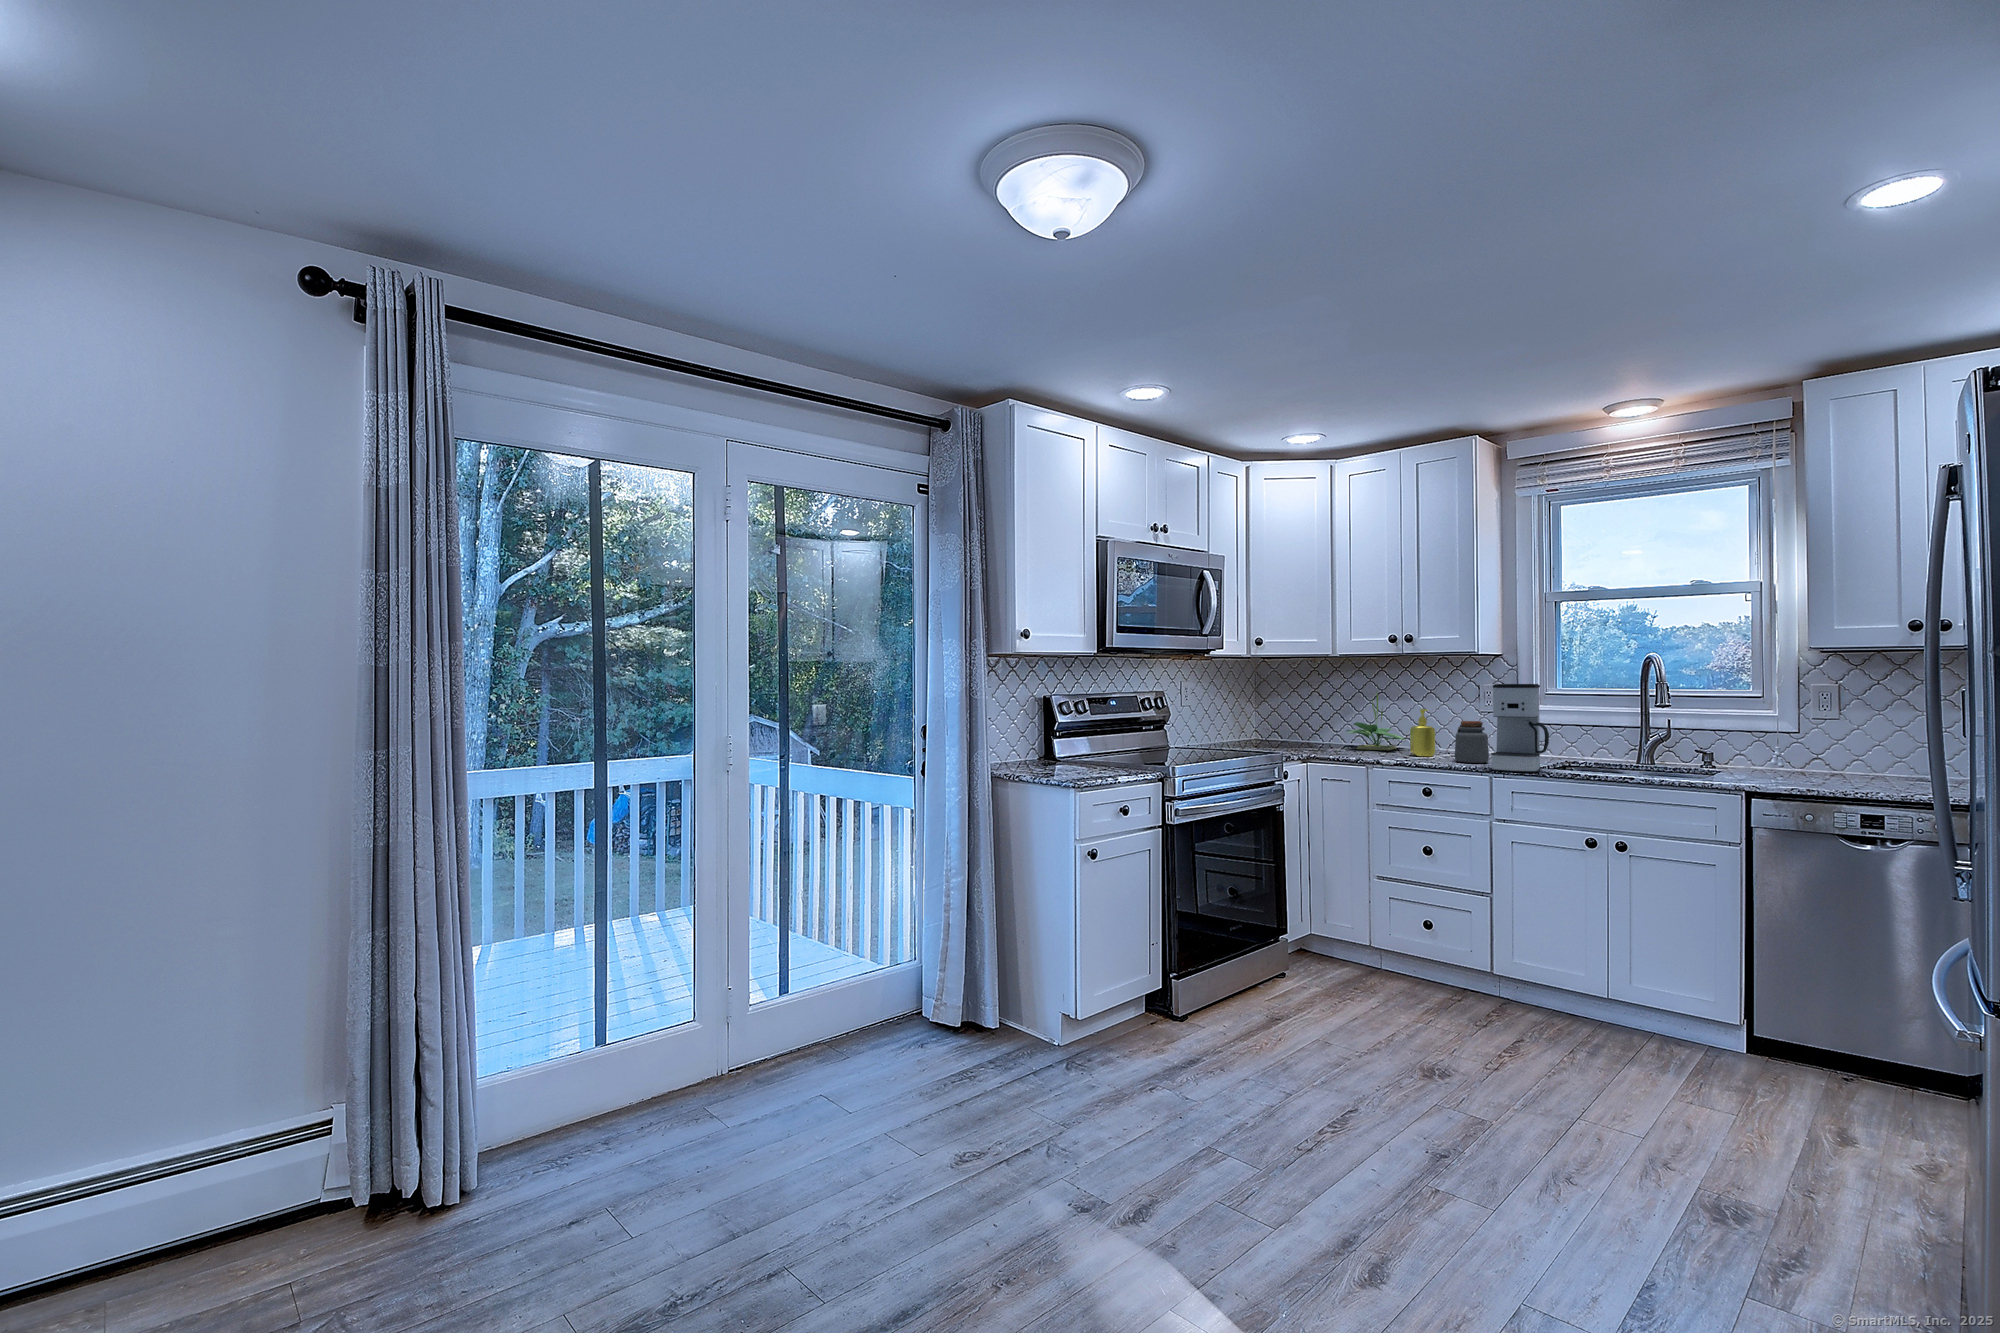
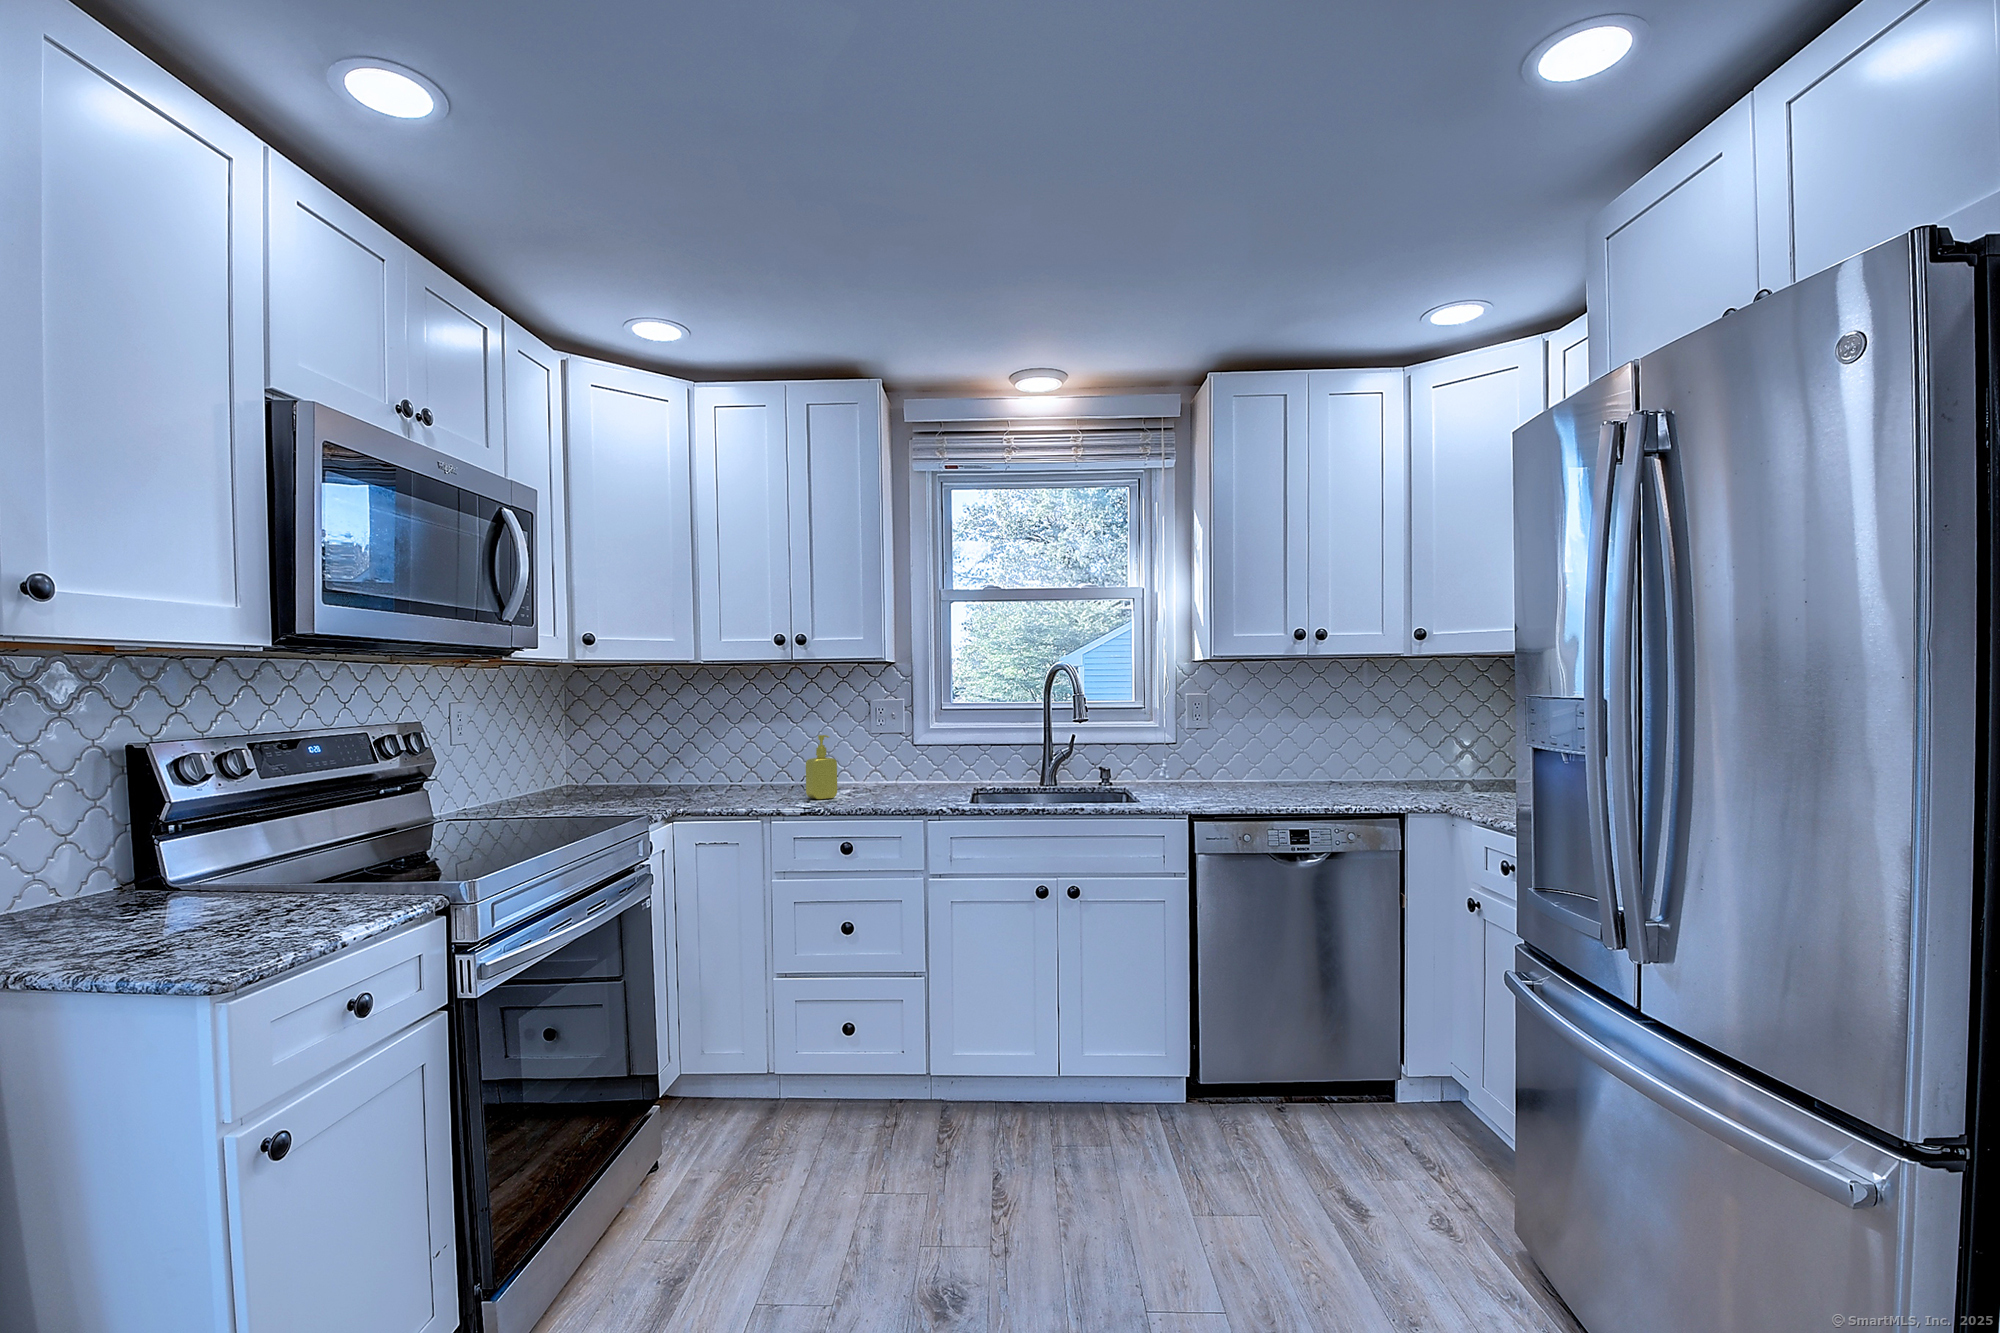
coffee maker: present [1491,684,1549,772] -> none [927,698,992,814]
potted plant: present [1347,695,1404,750] -> none [705,710,788,795]
jar: present [1455,721,1489,763] -> none [870,748,910,804]

